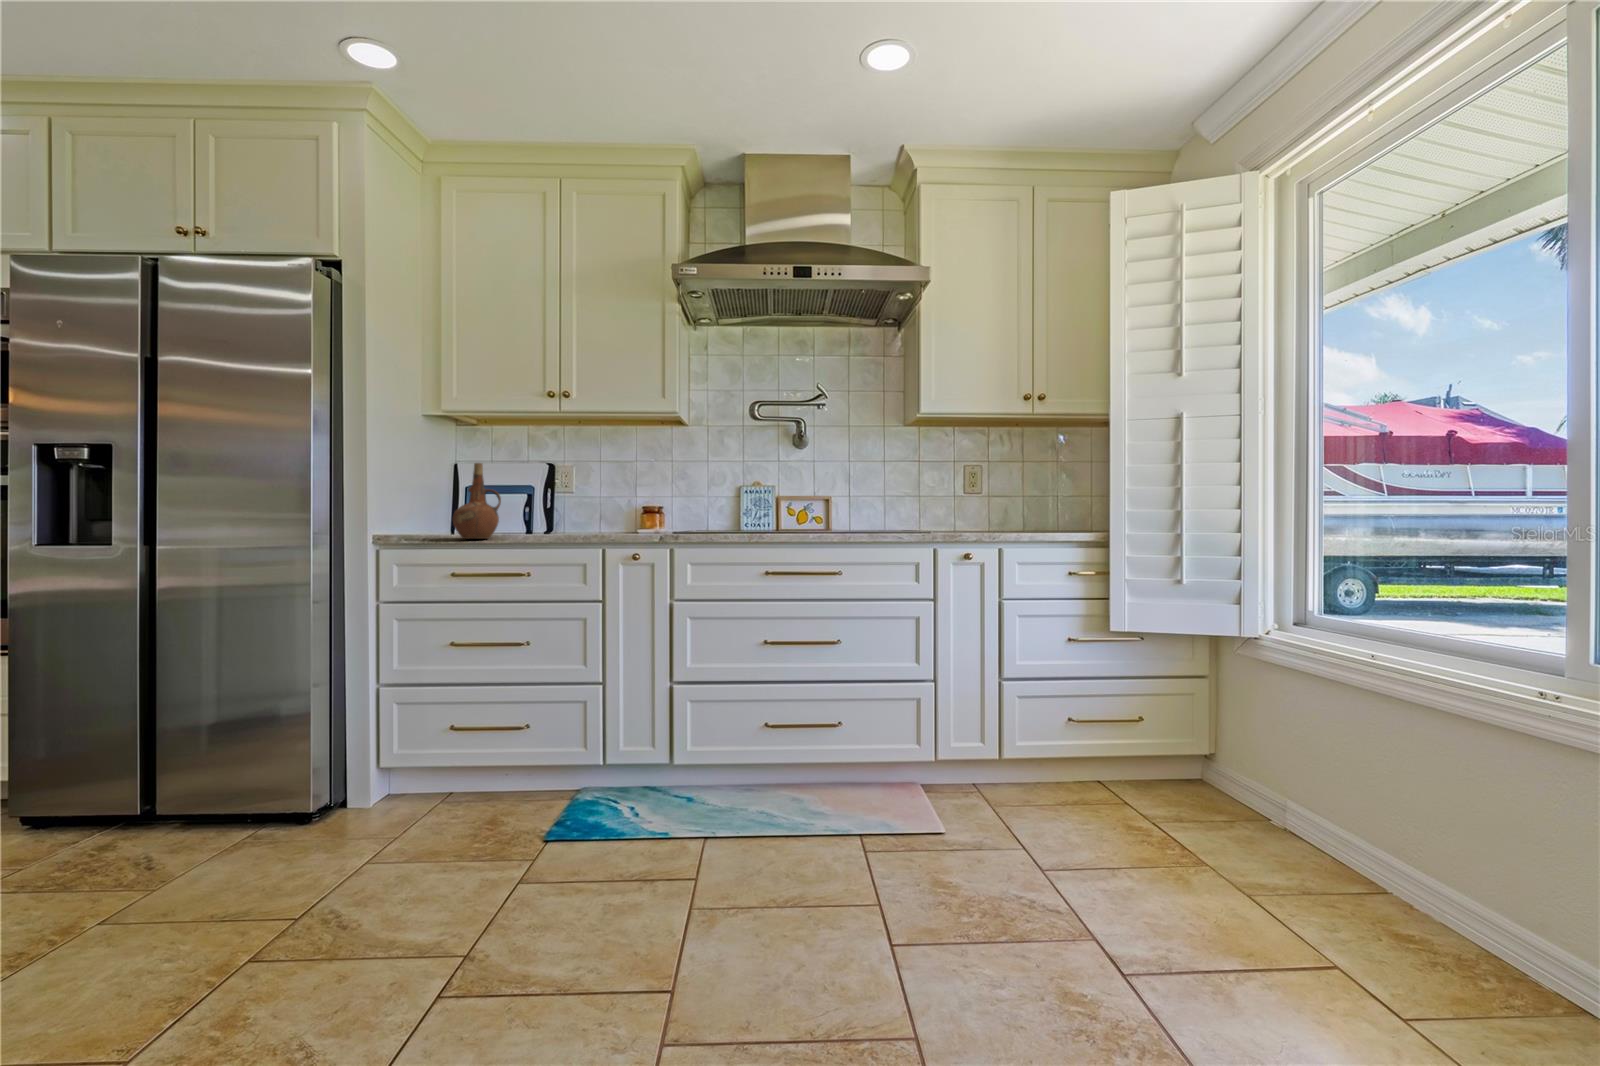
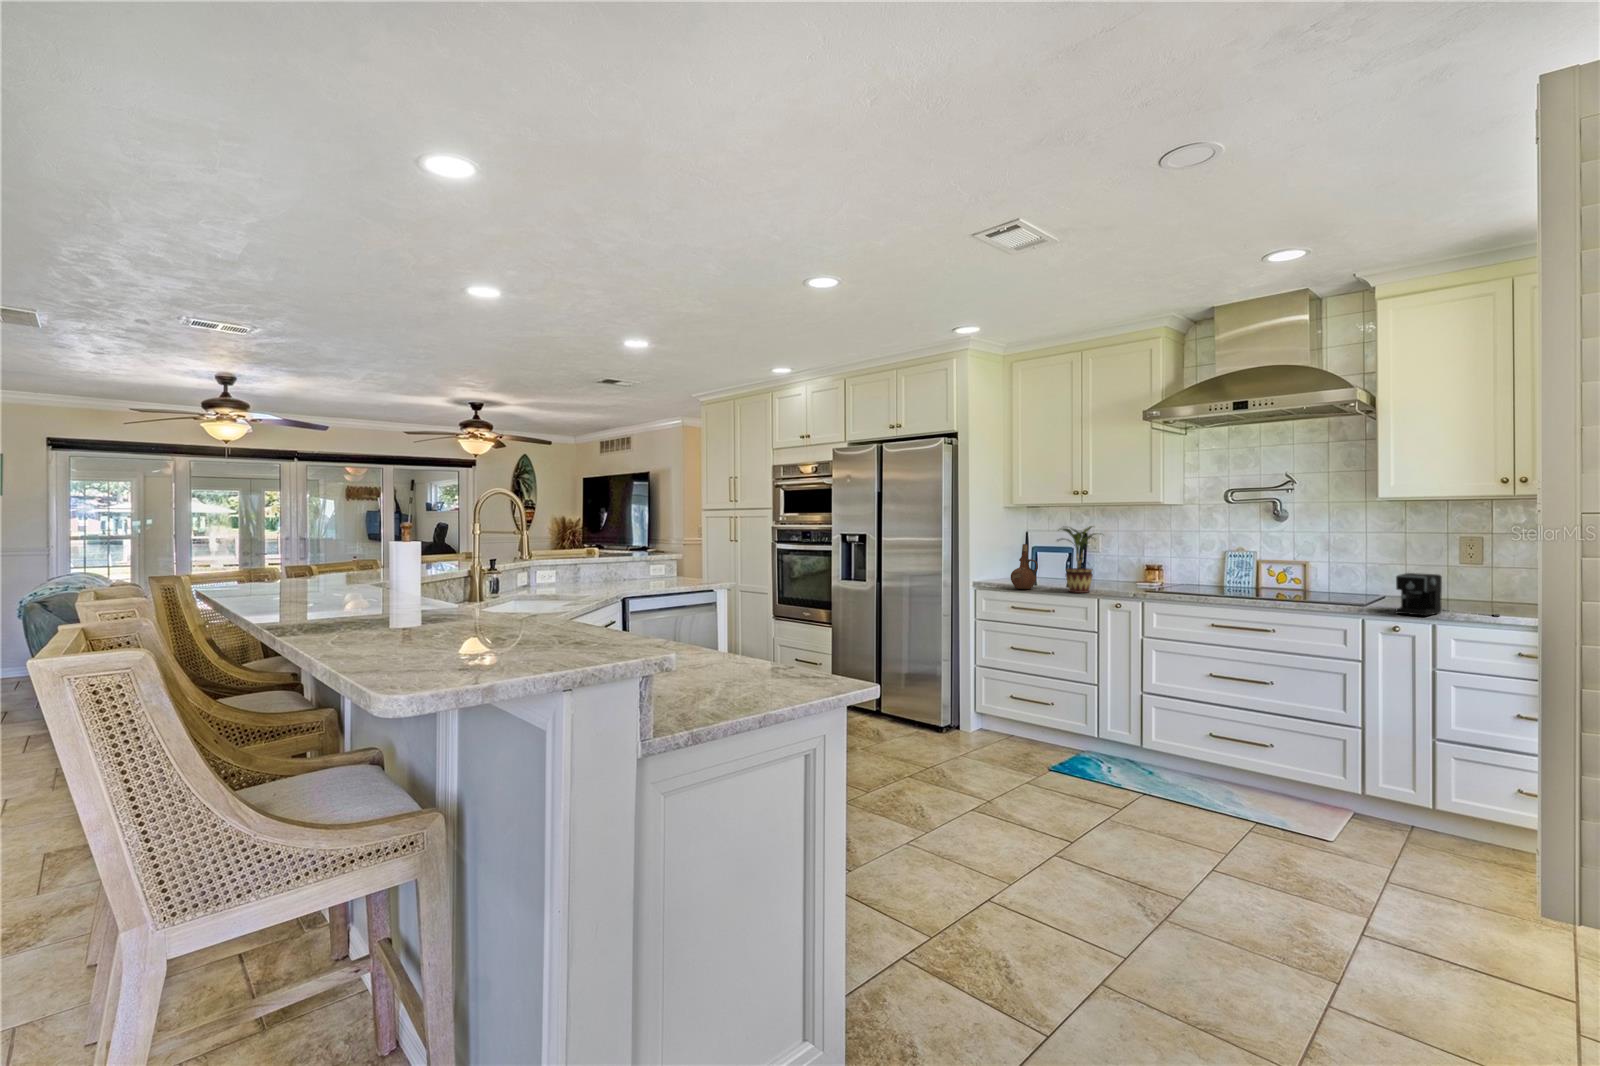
potted plant: none [535,431,617,539] -> present [1057,526,1093,593]
coffee maker: none [965,491,1045,537] -> present [1395,573,1499,616]

